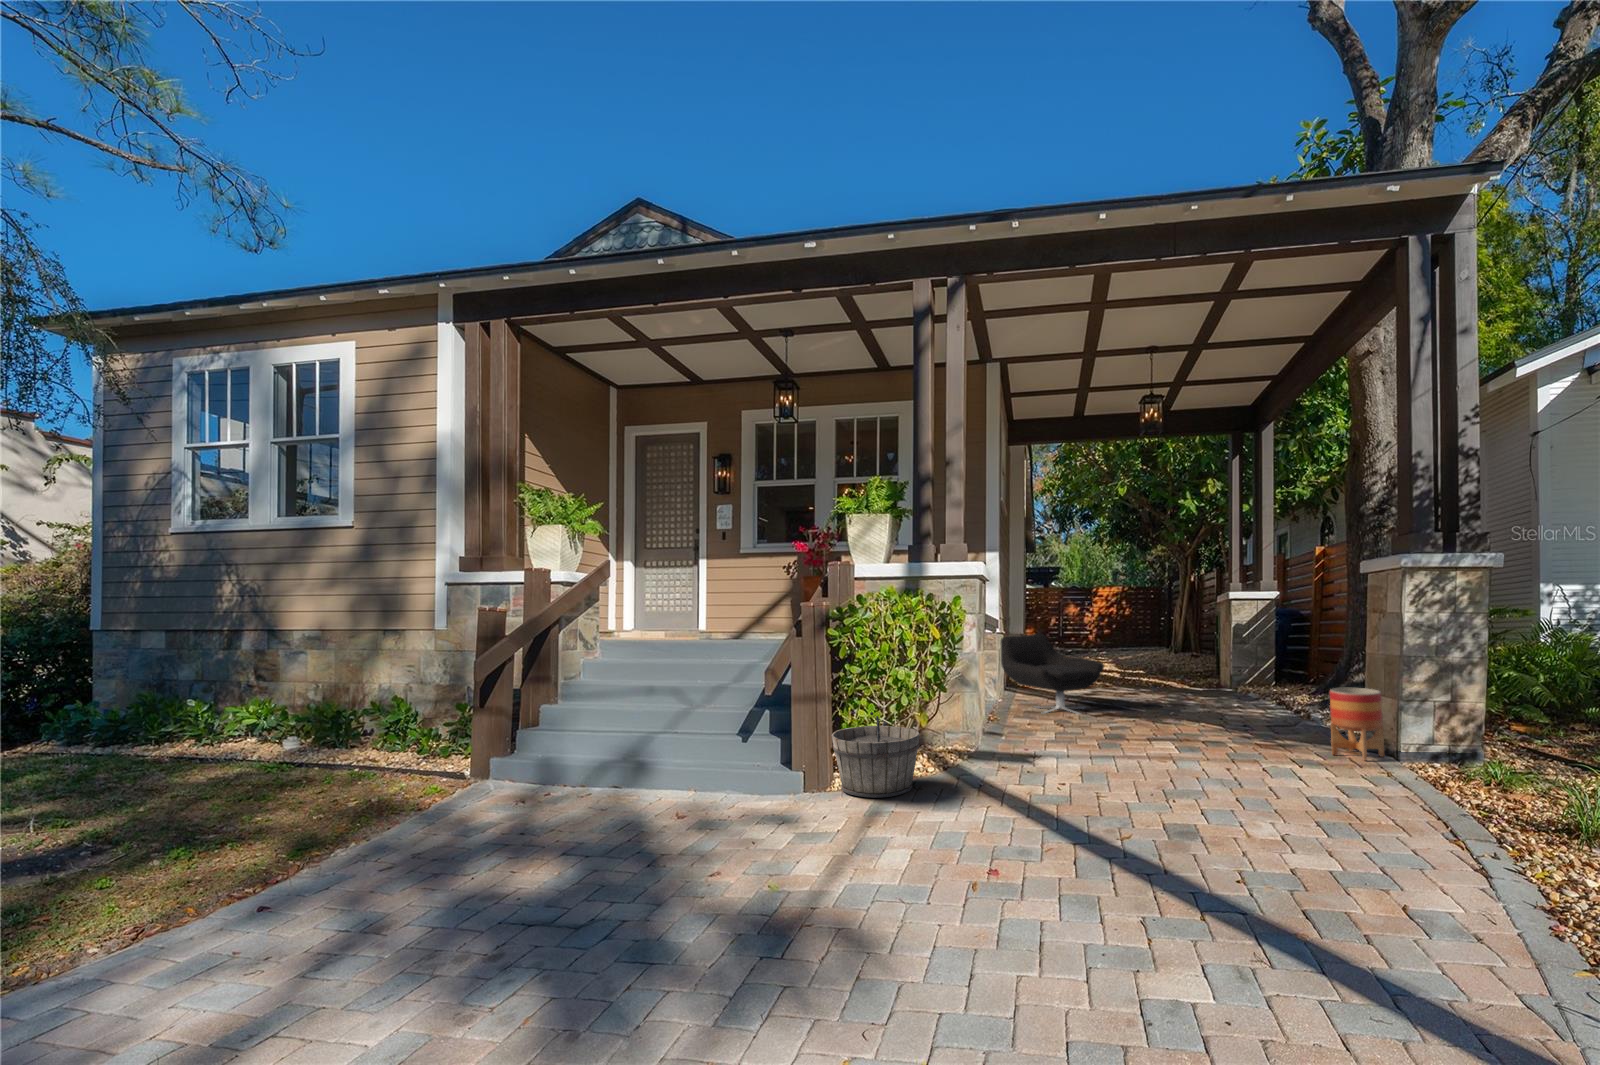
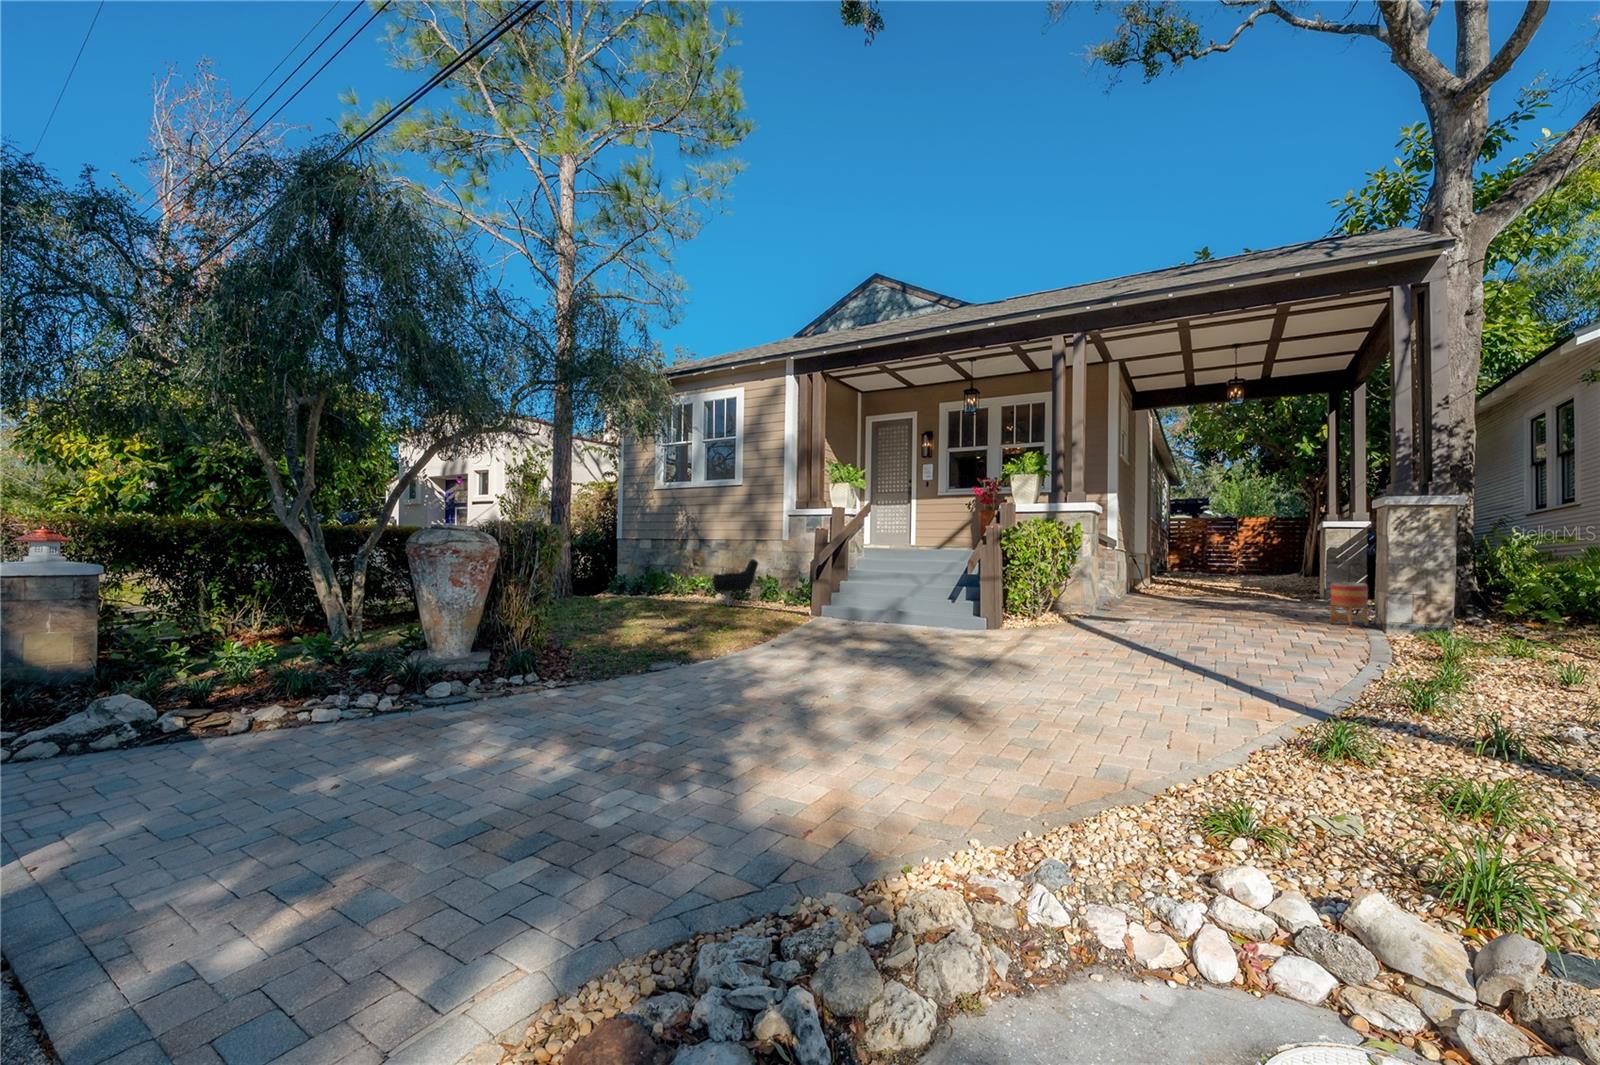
lounge chair: present [1001,633,1104,714] -> present [713,559,758,606]
wooden bucket: present [831,712,920,798] -> none [998,586,1049,631]

